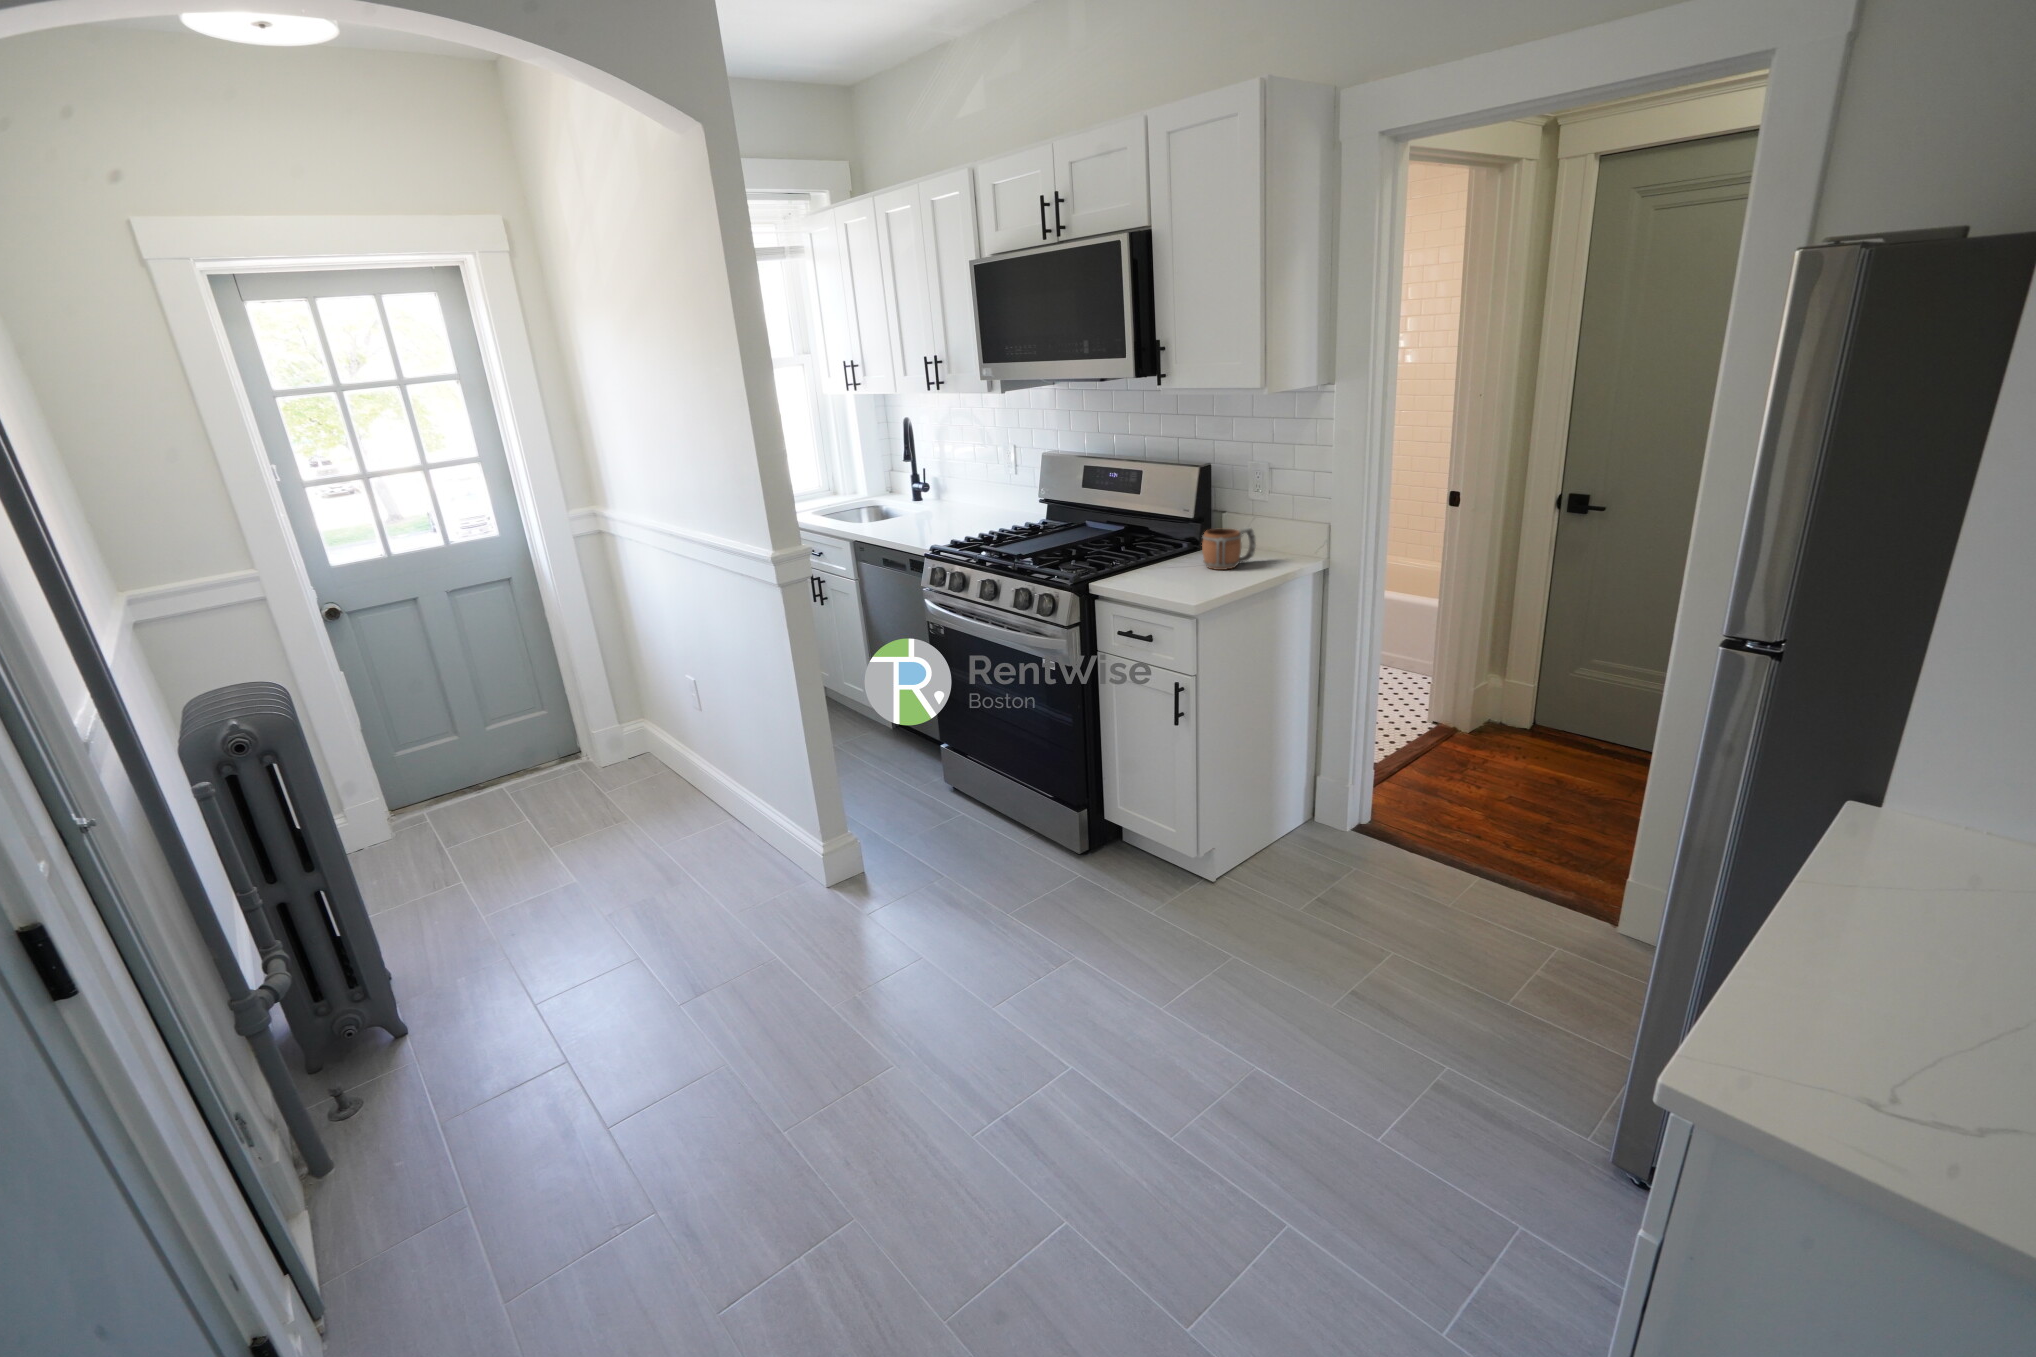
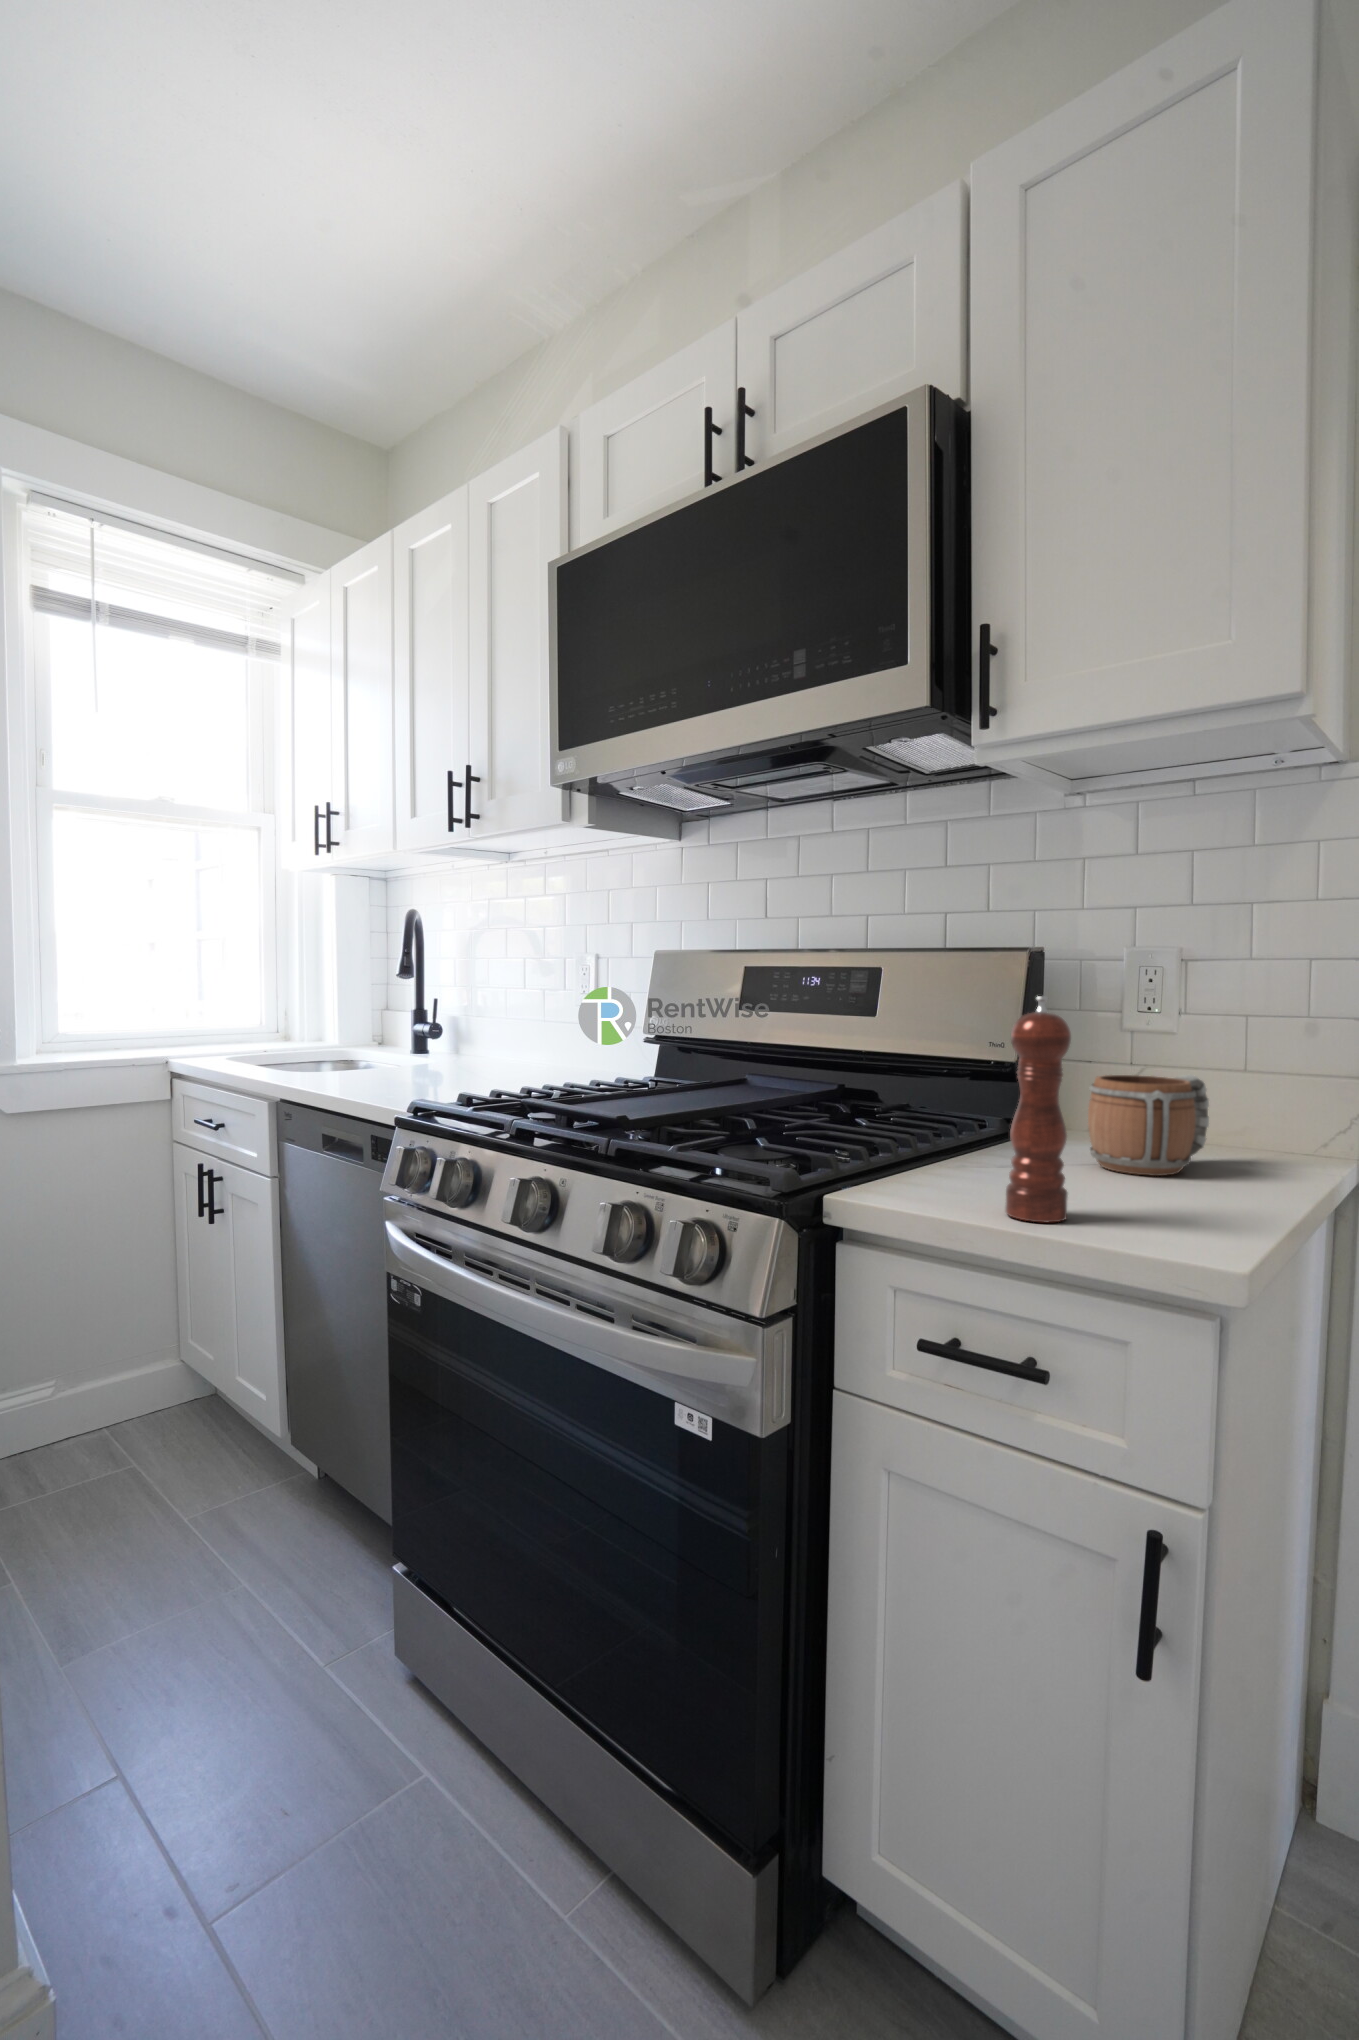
pepper mill: none [1143,515,1163,590] -> present [1005,996,1071,1222]

